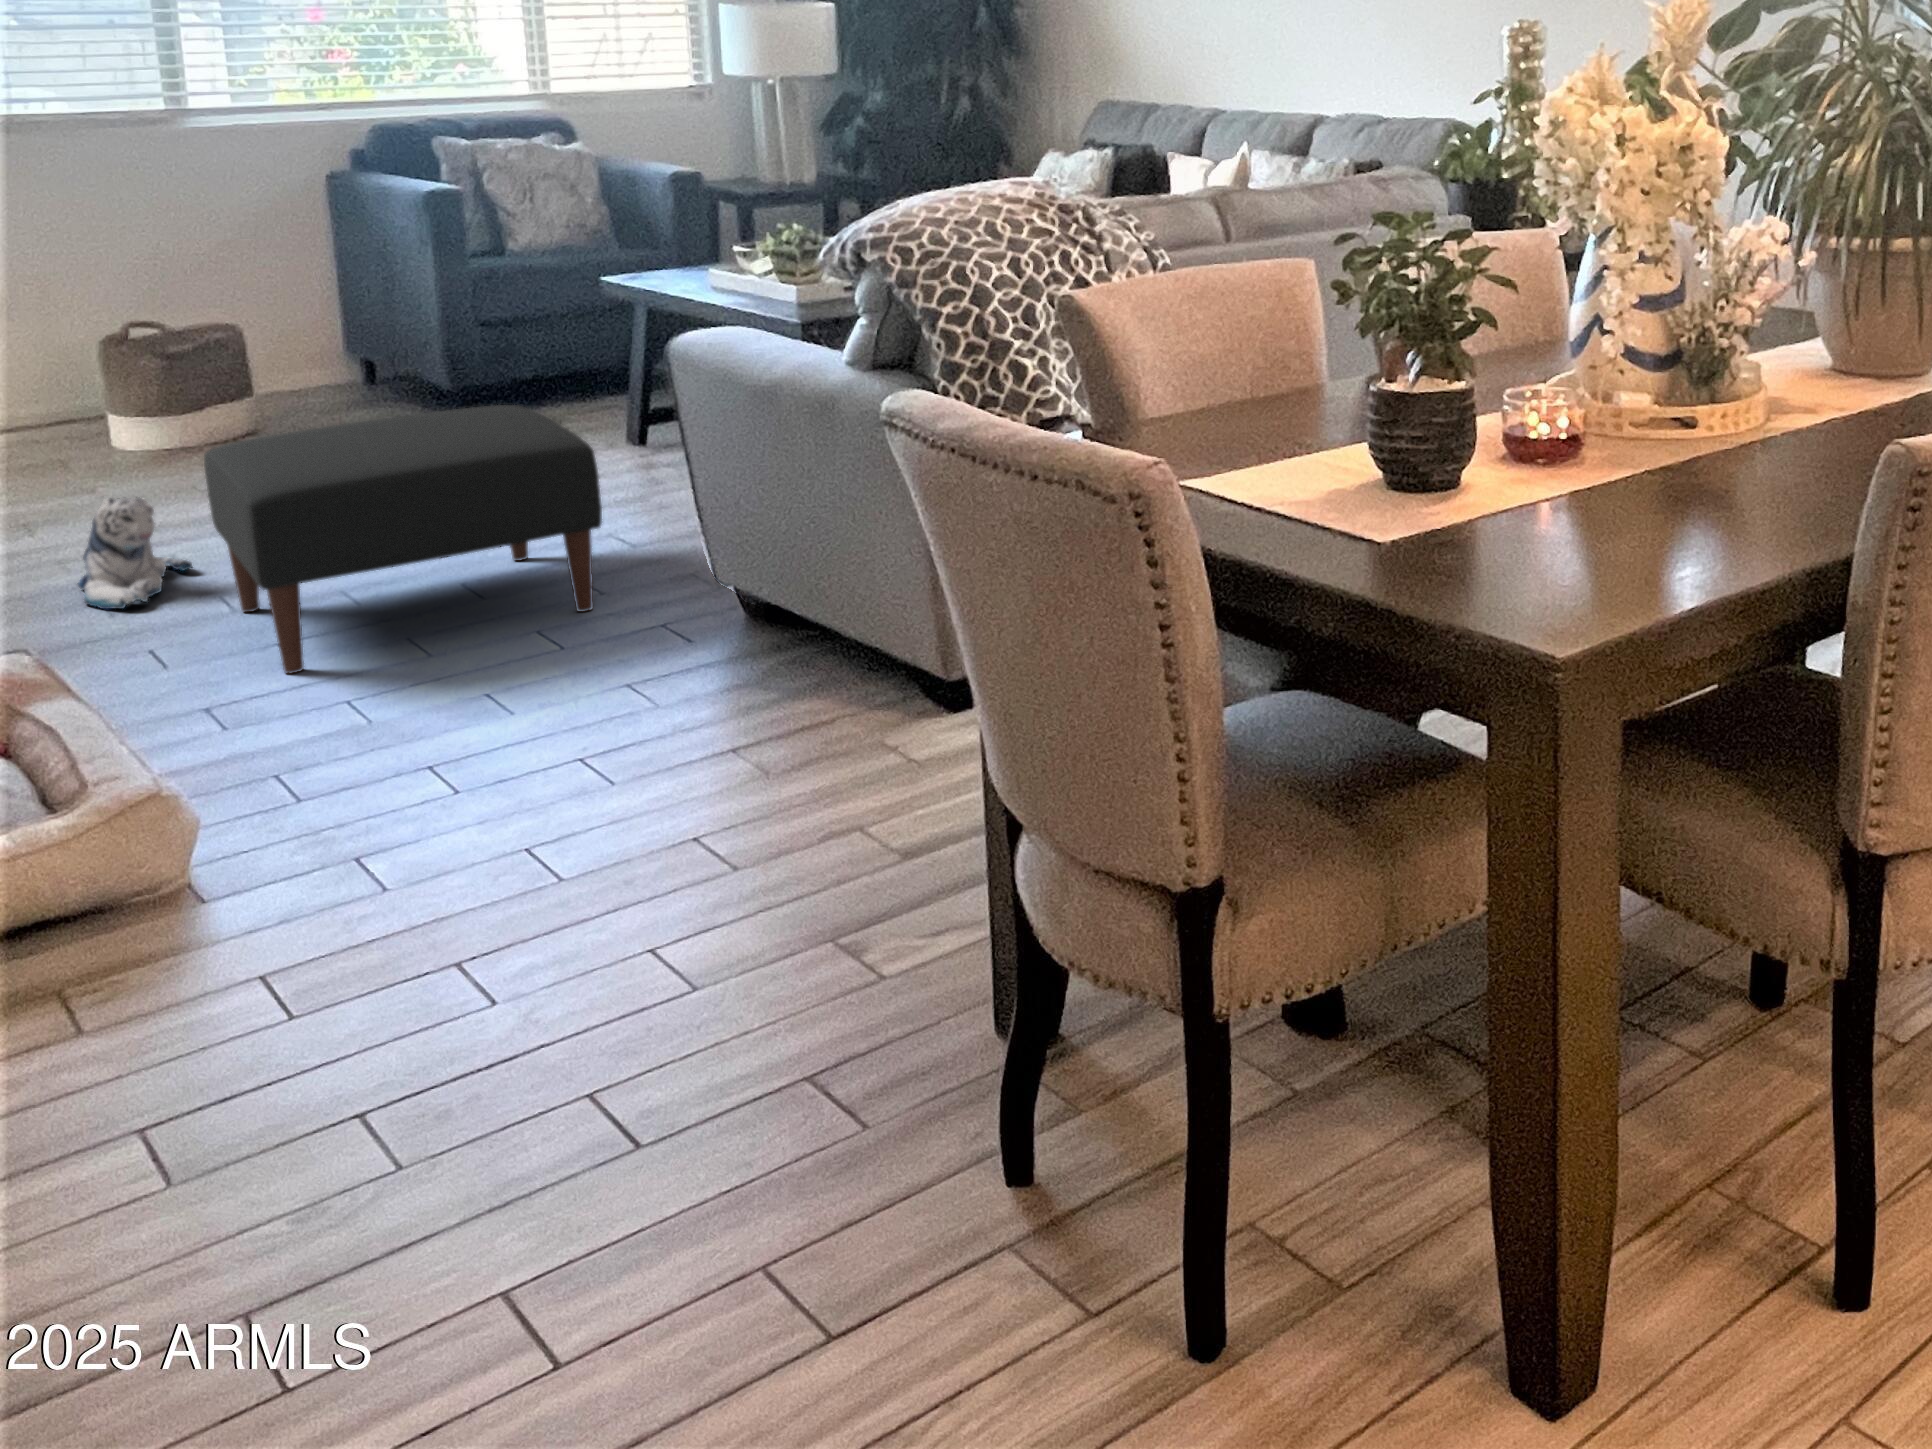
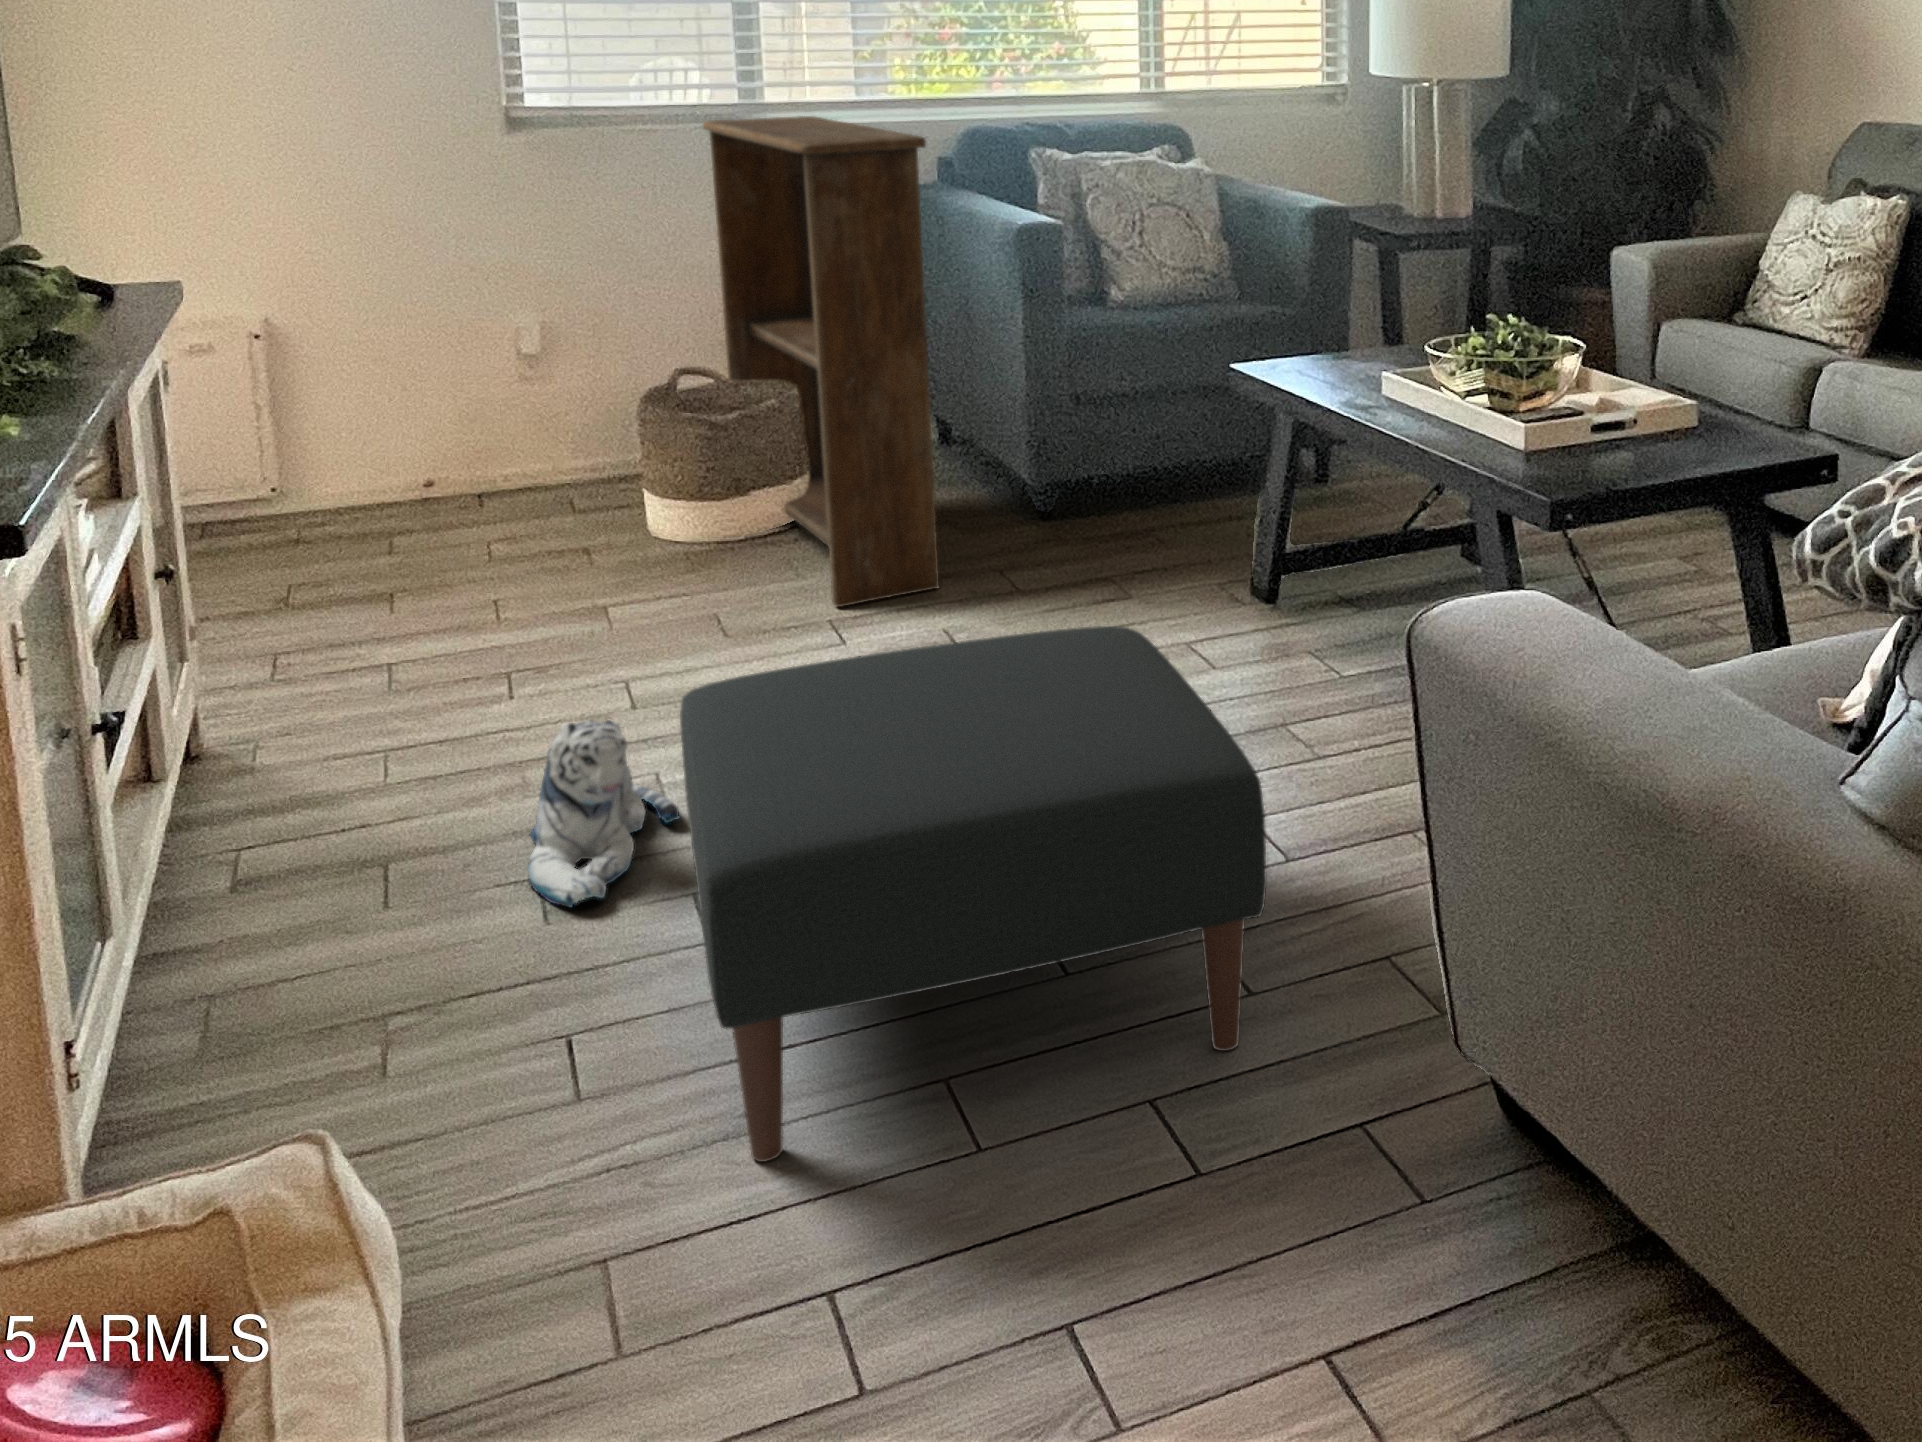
bookshelf: none [142,111,378,470] -> present [703,116,939,607]

